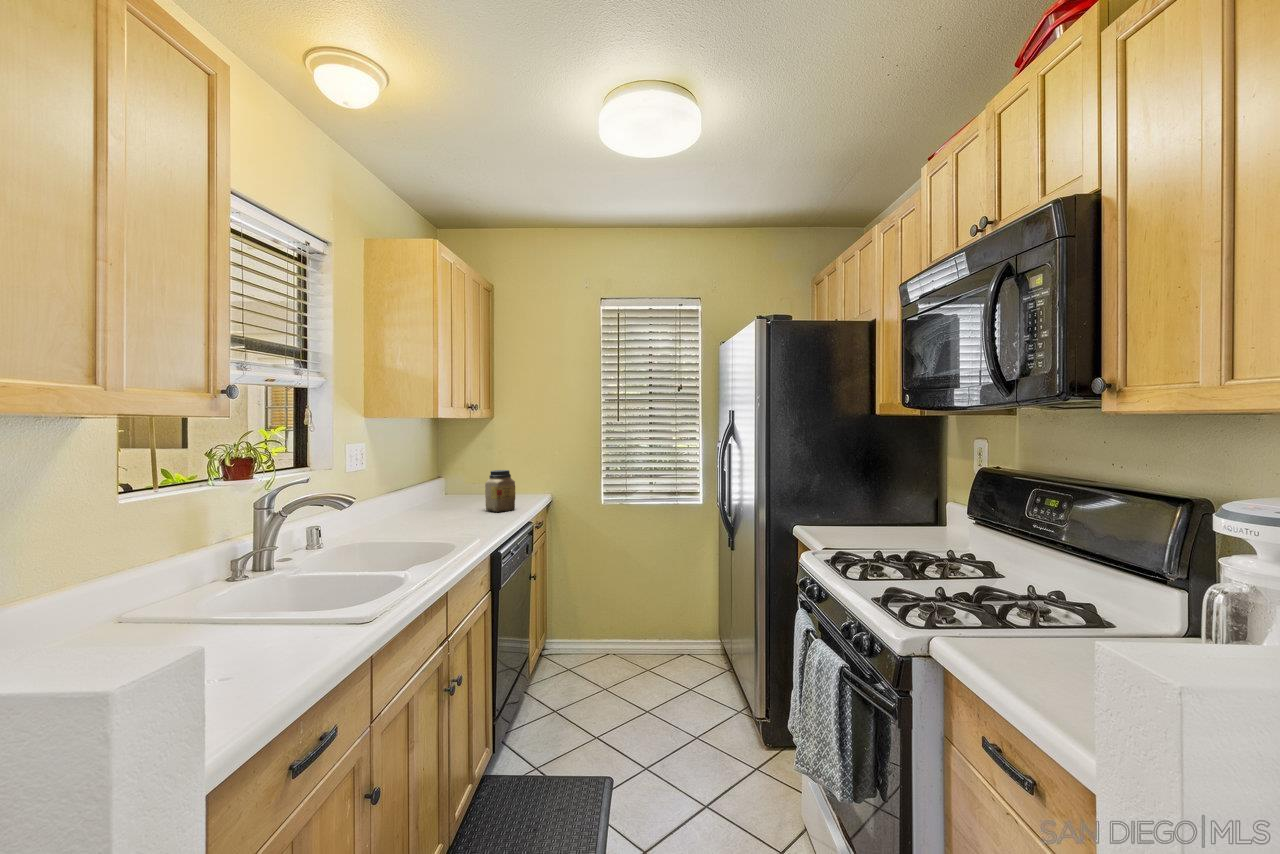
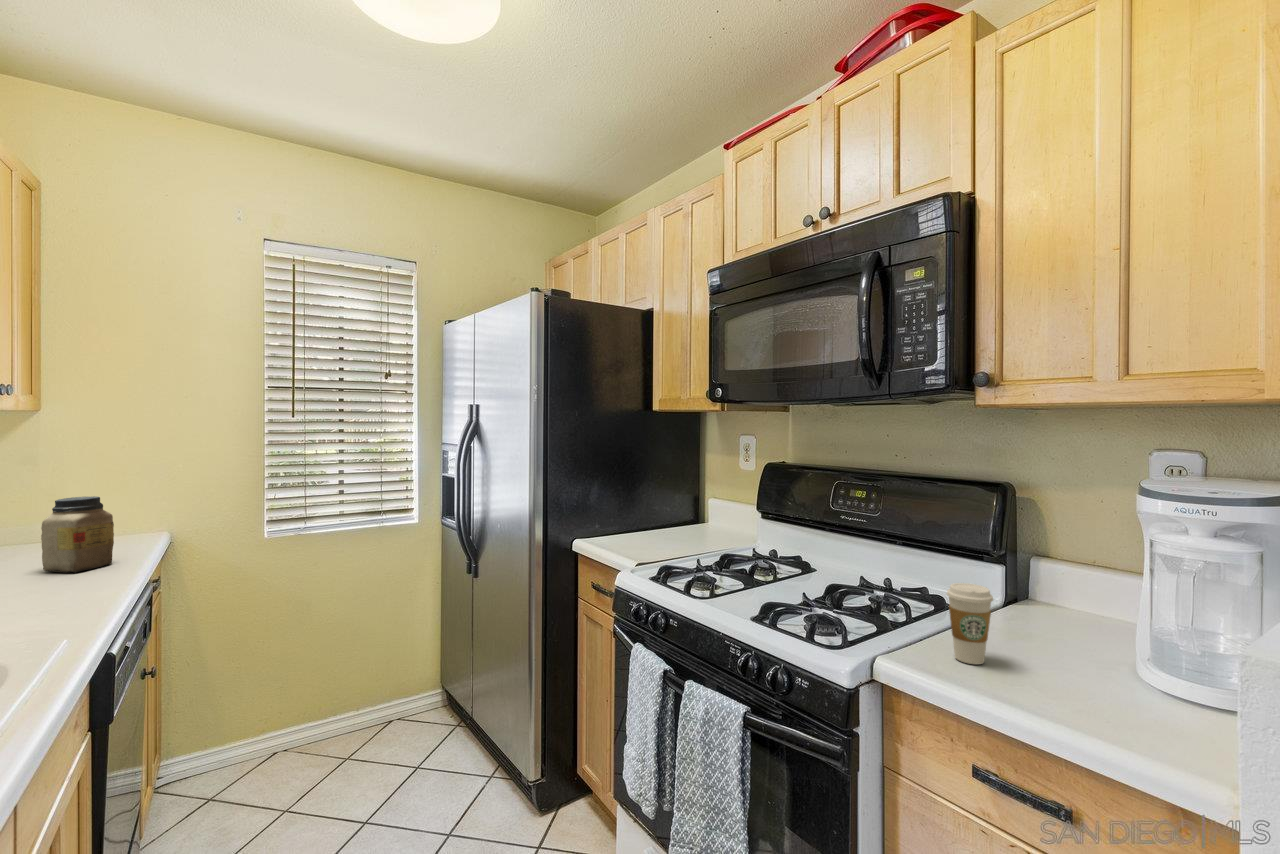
coffee cup: none [999,584,1044,660] -> present [947,583,993,664]

